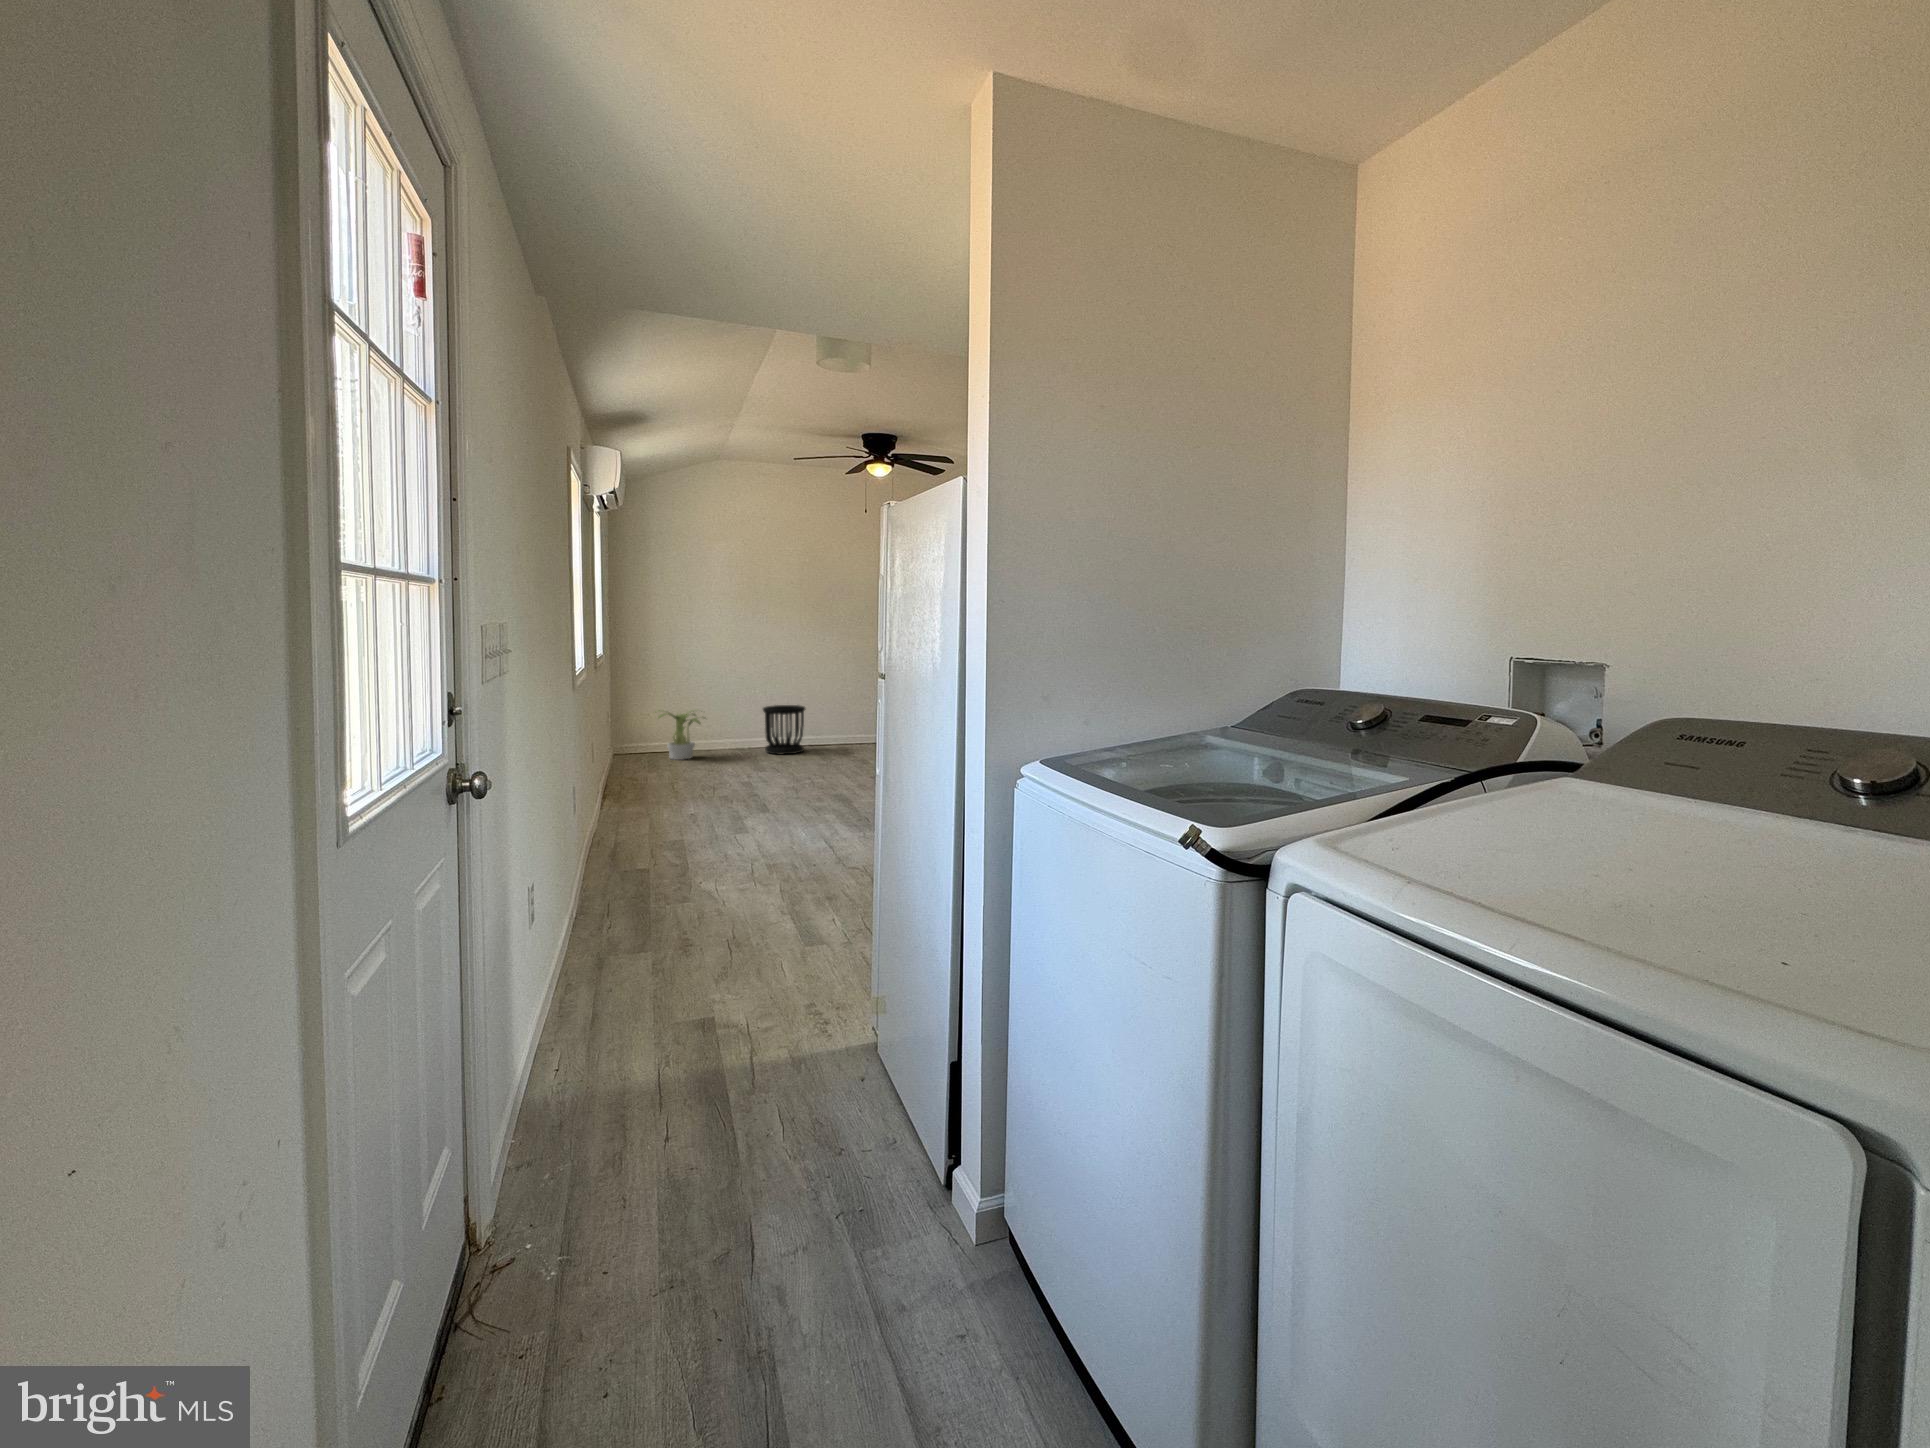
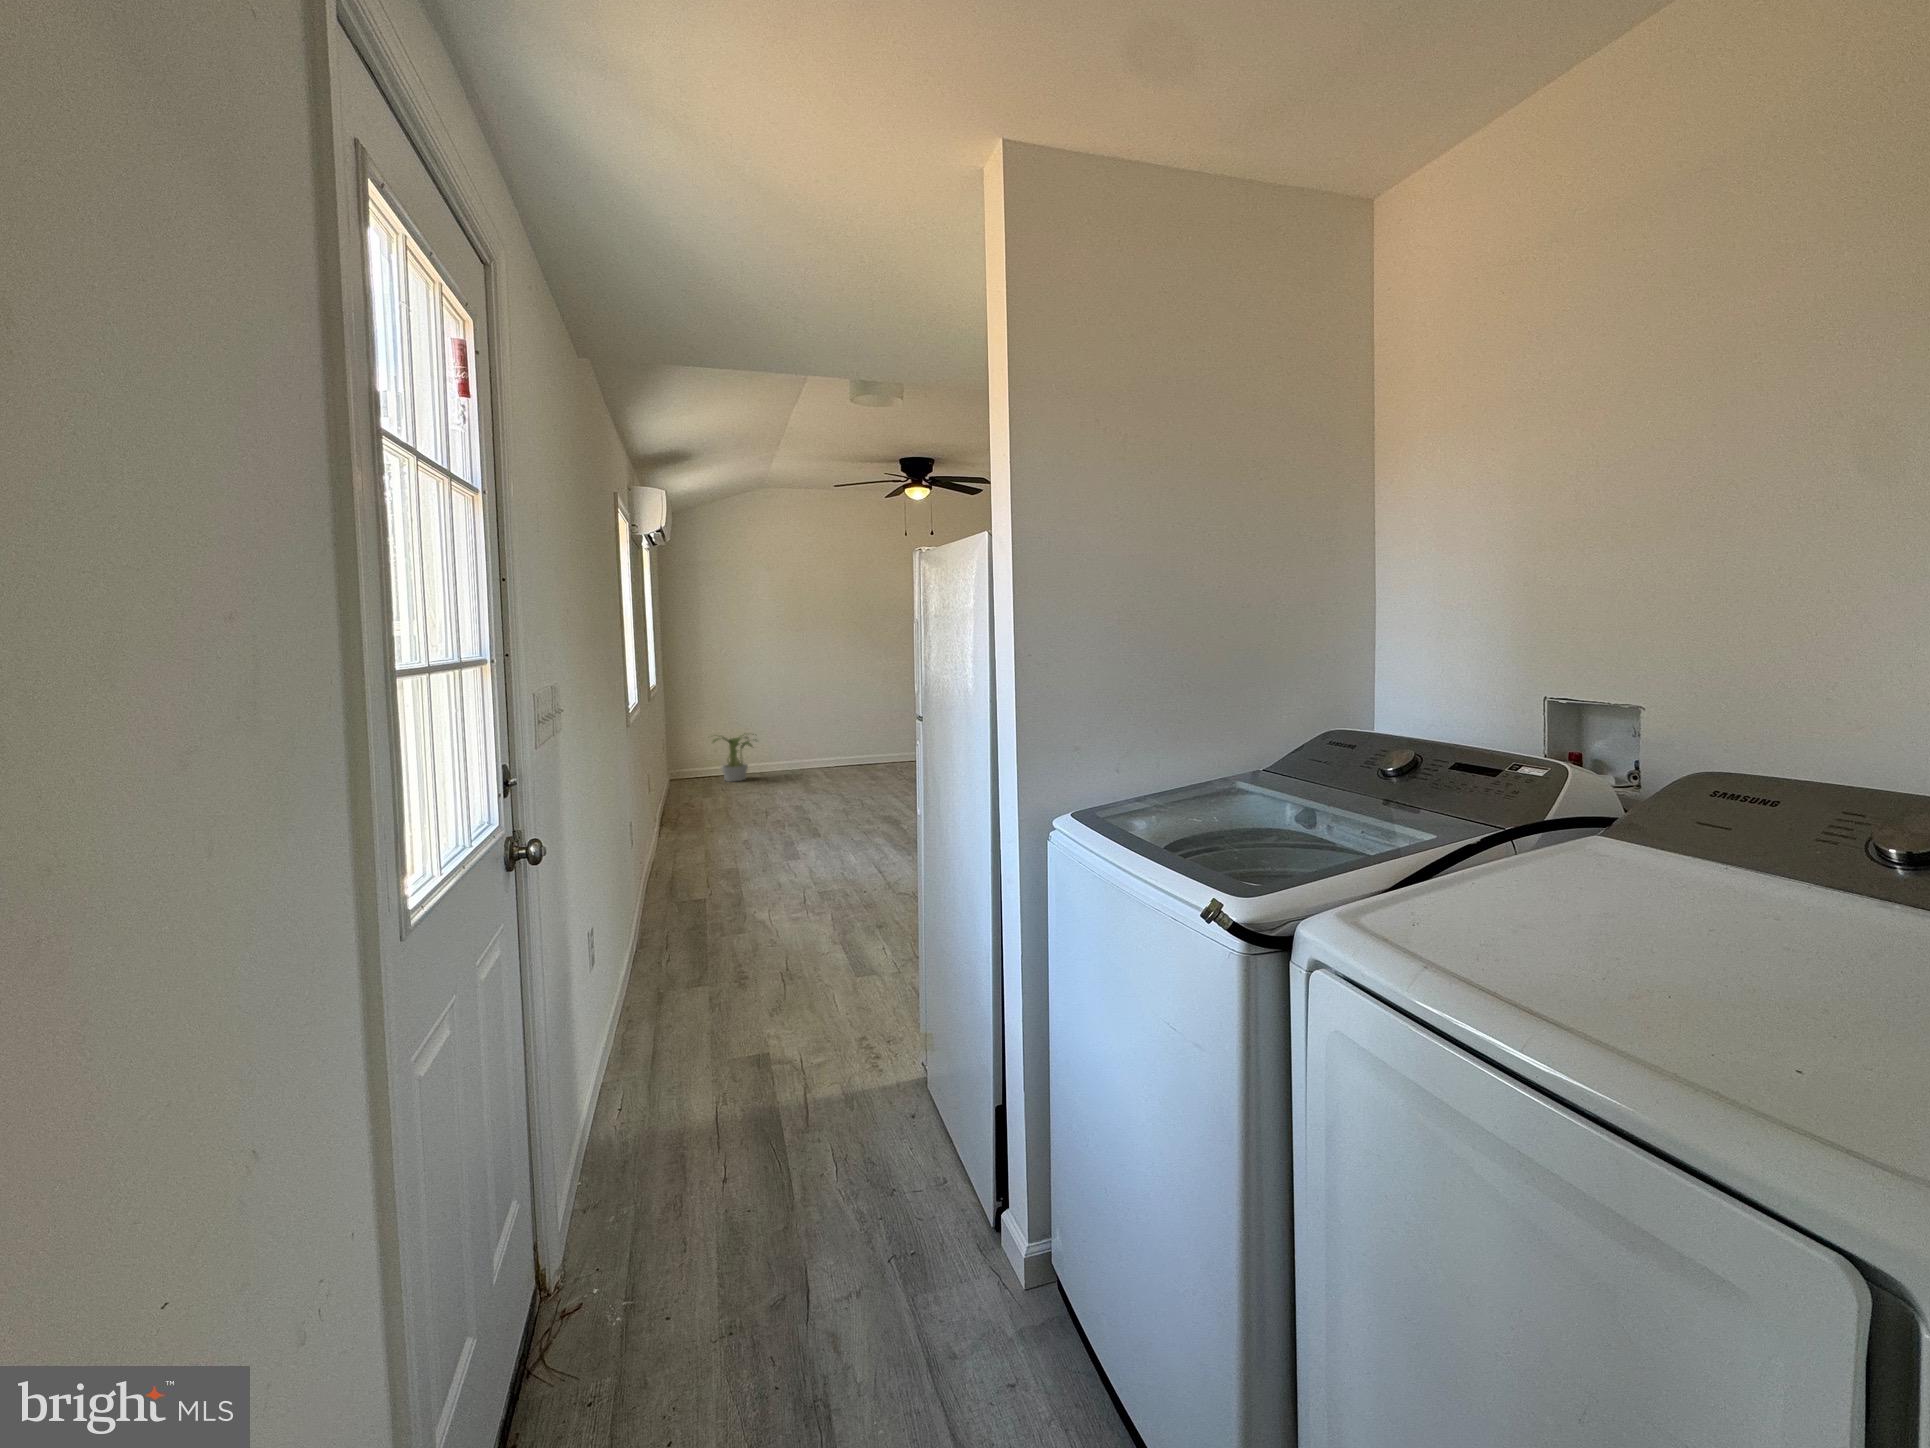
wastebasket: present [763,705,806,754] -> none [811,725,852,773]

